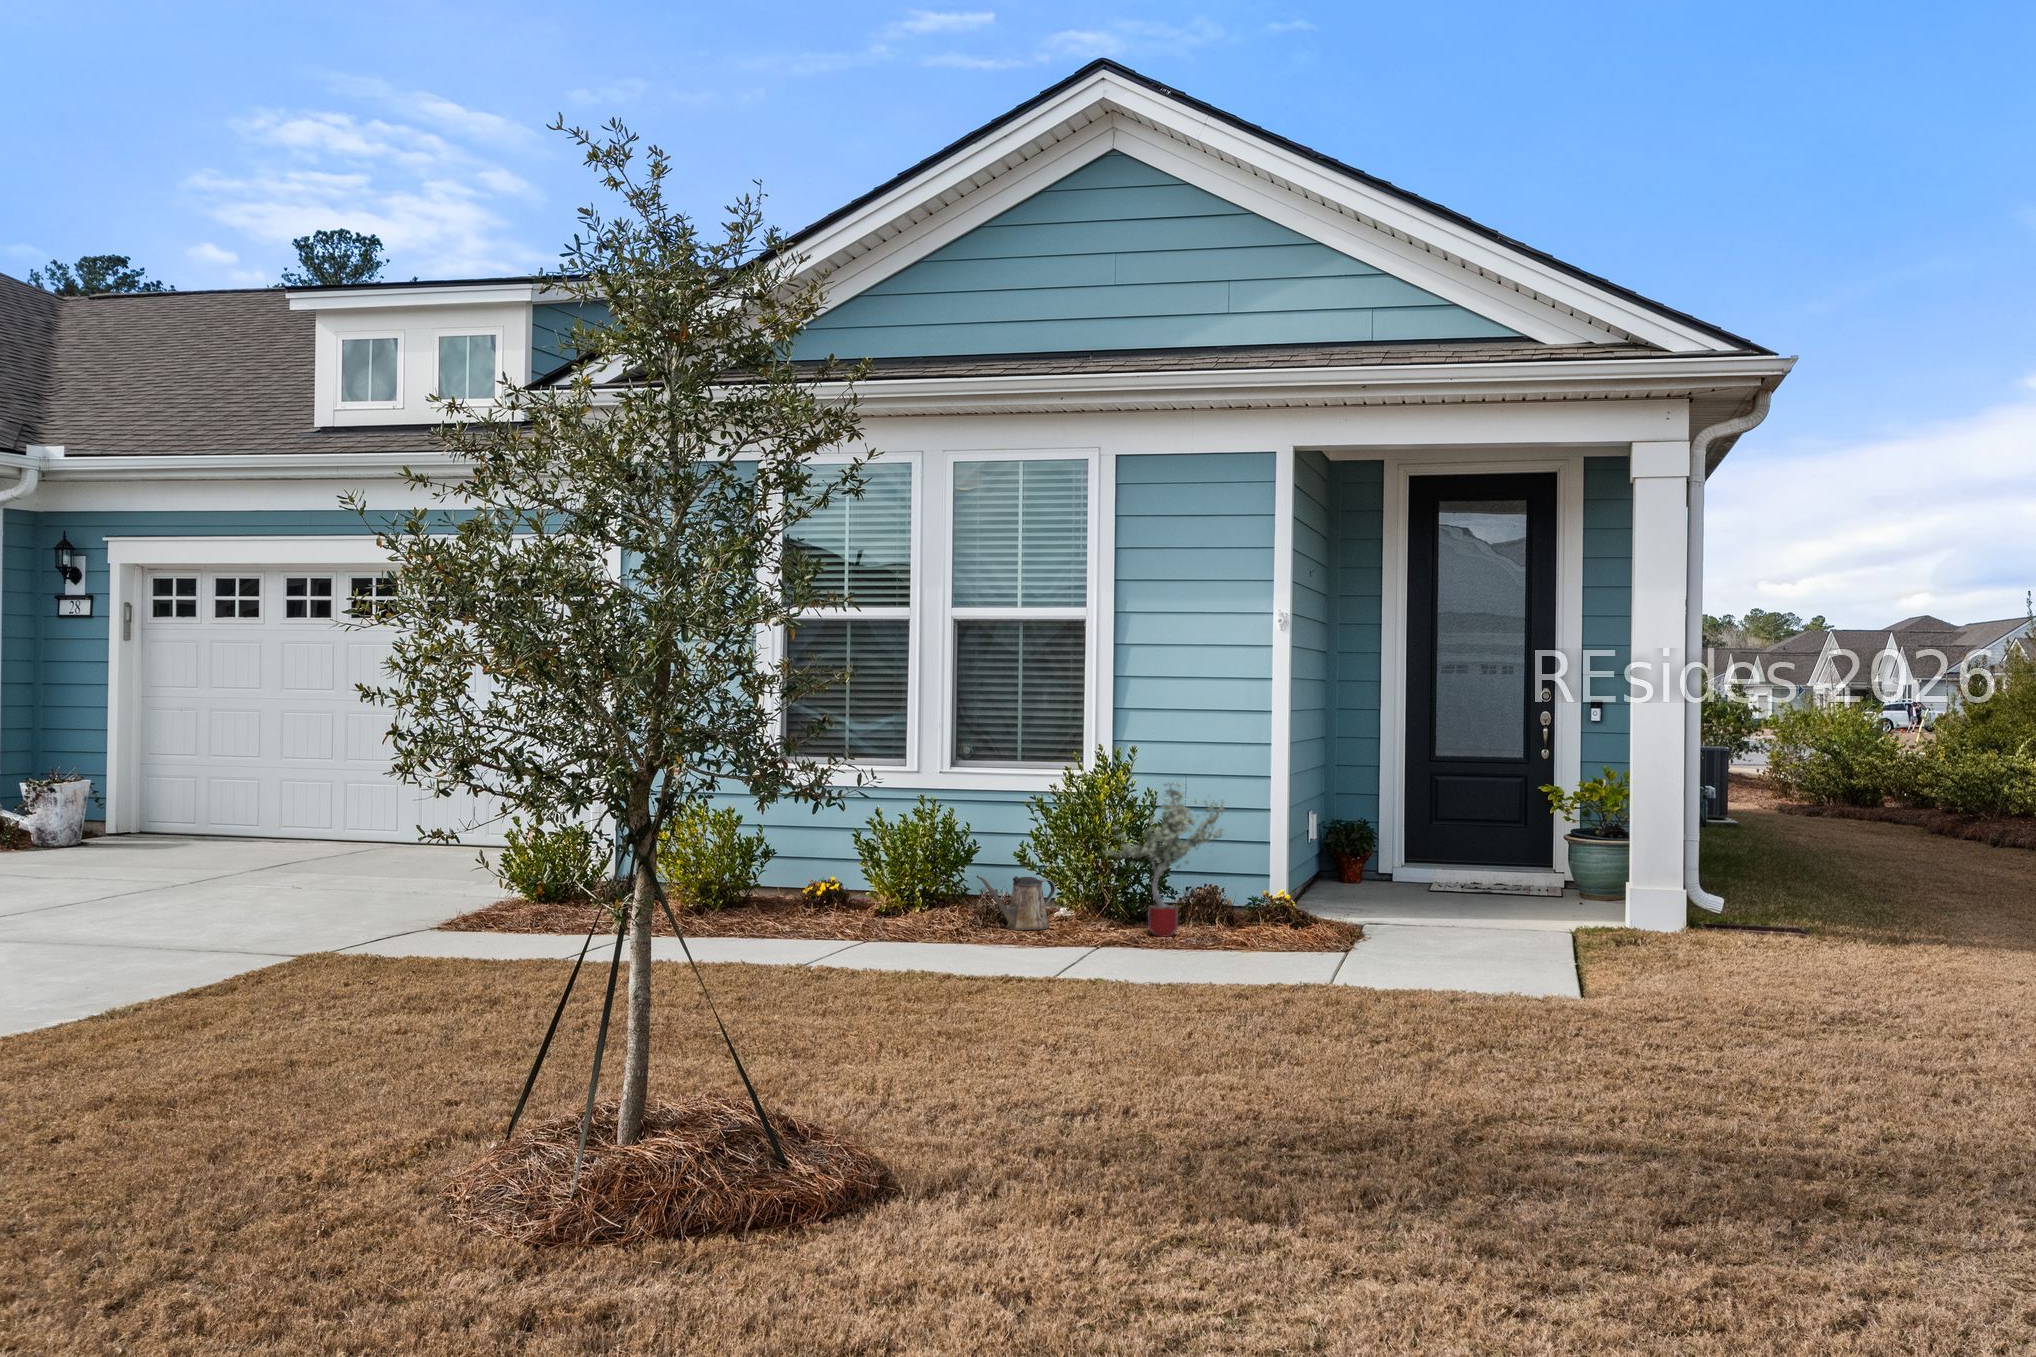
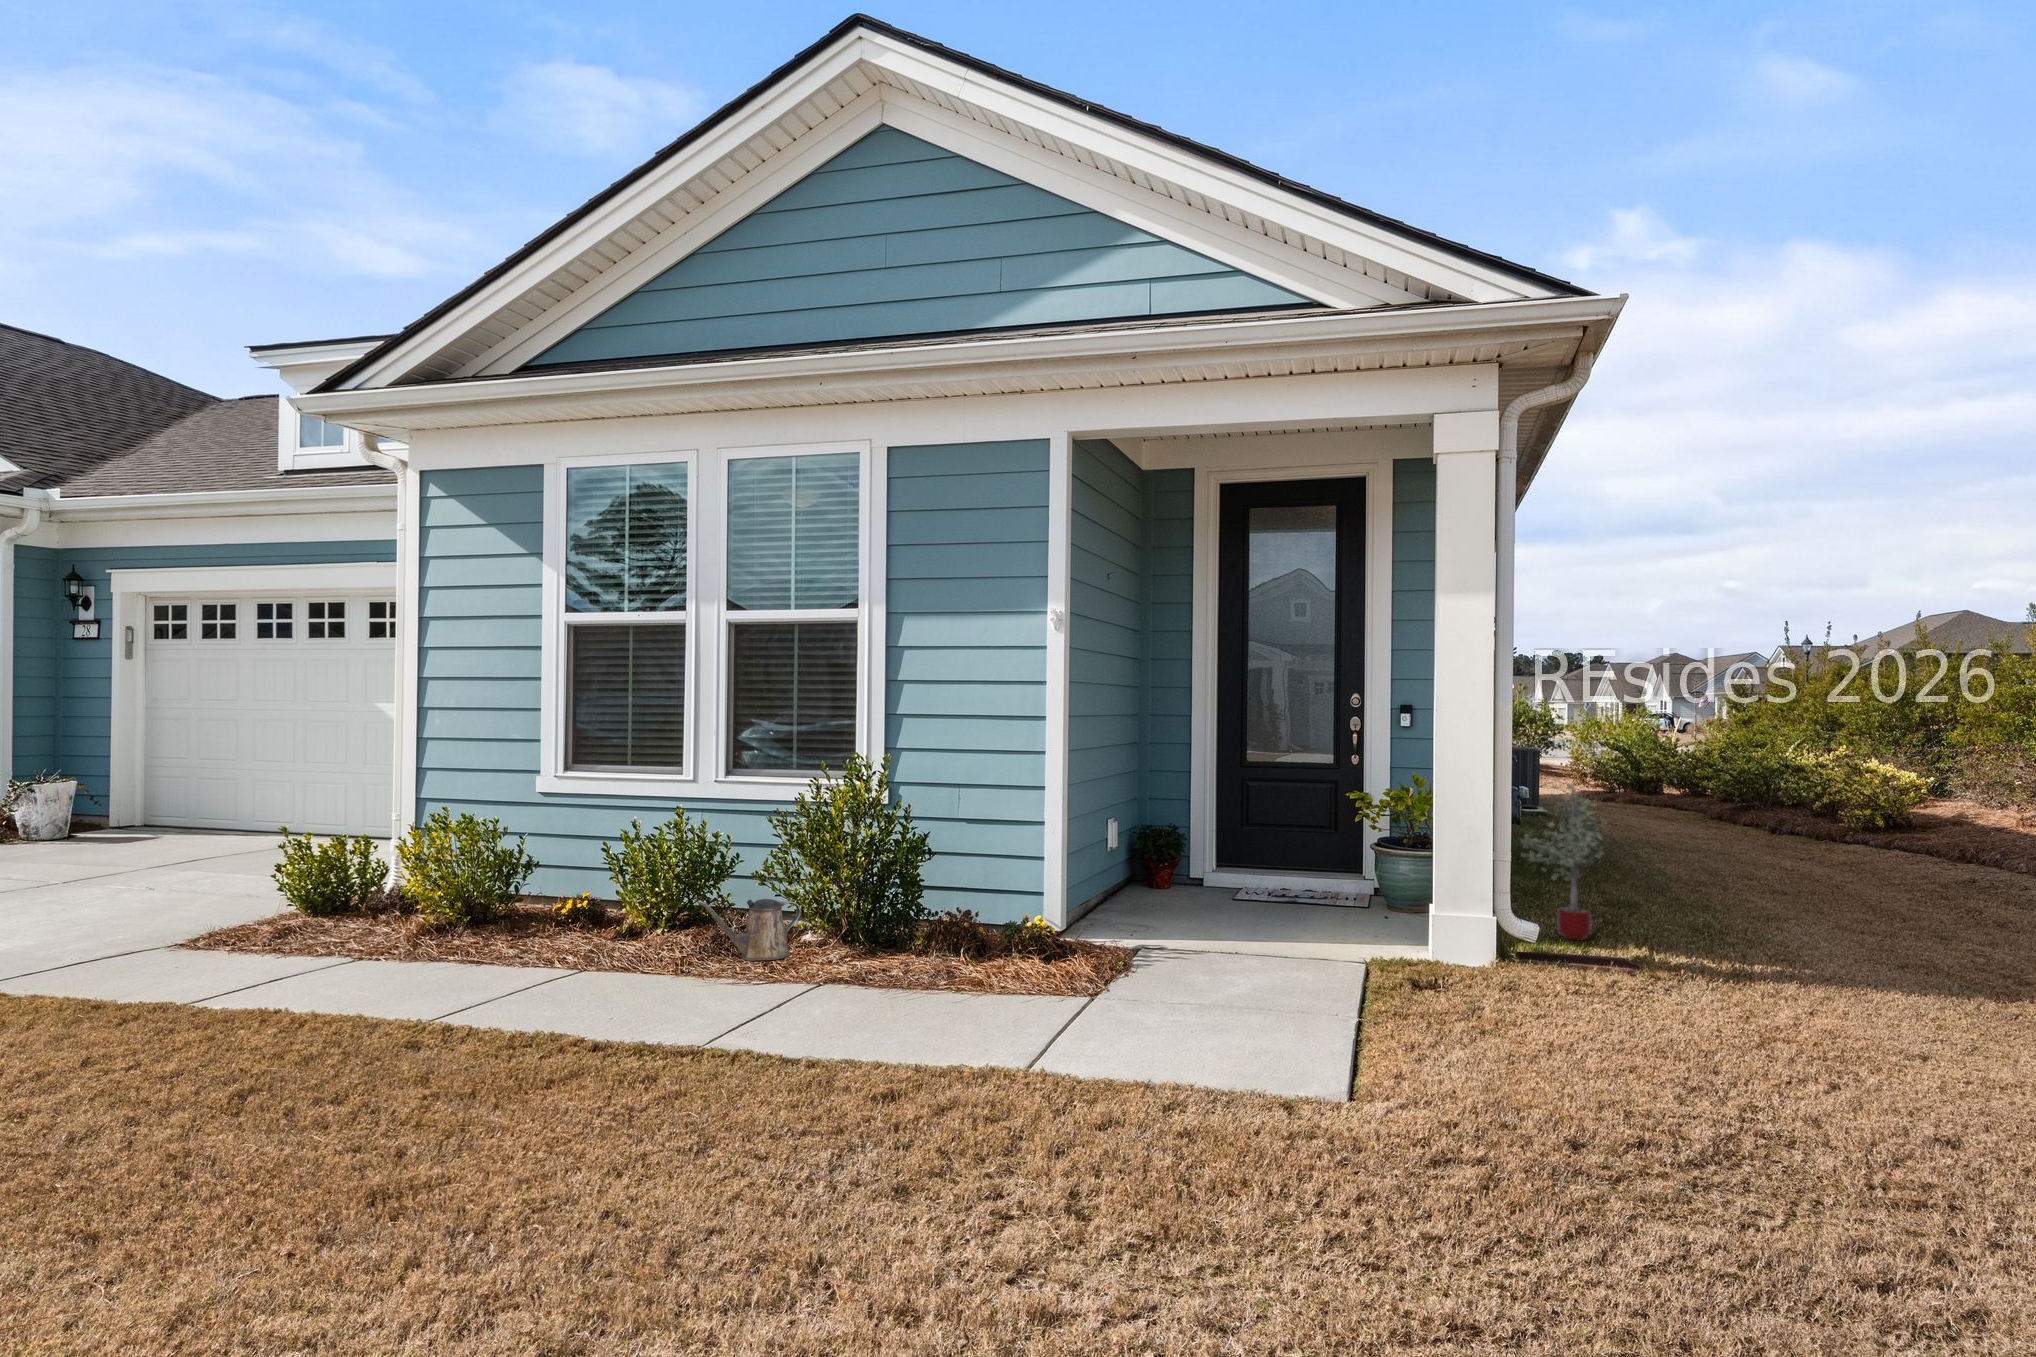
potted tree: present [1103,783,1224,937] -> present [1521,784,1606,940]

